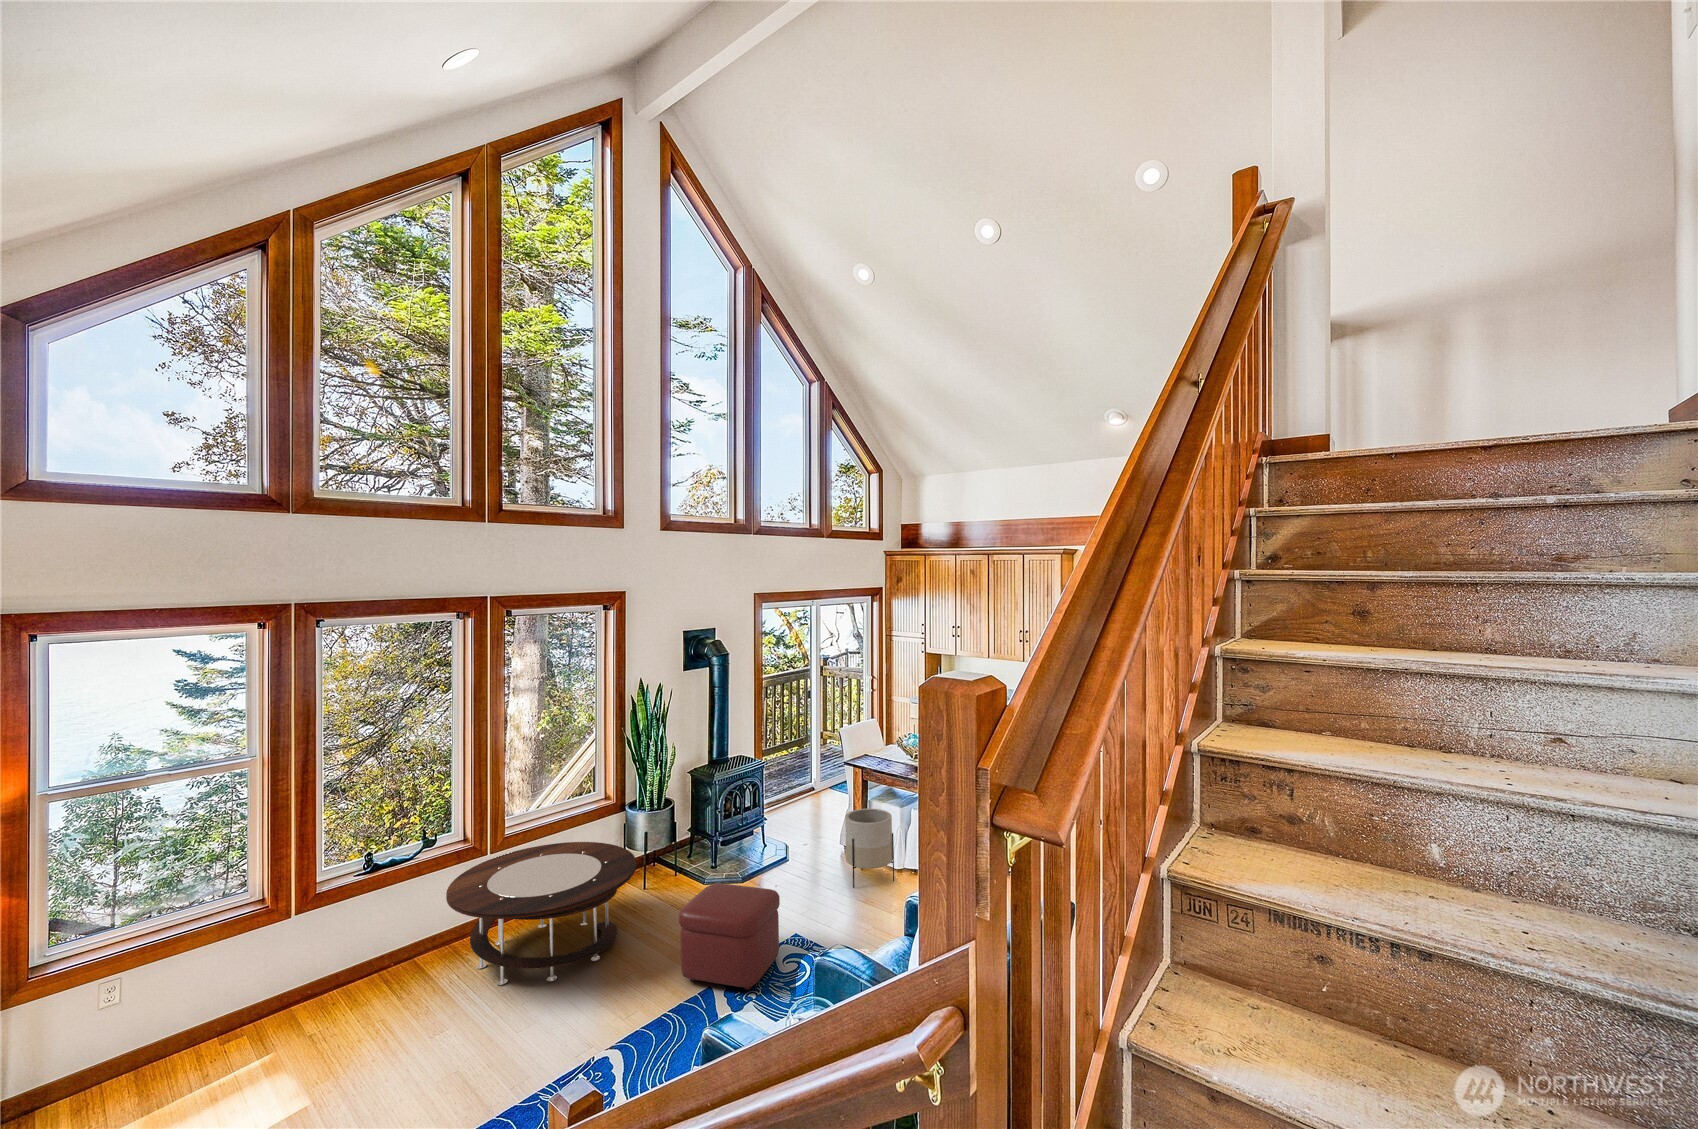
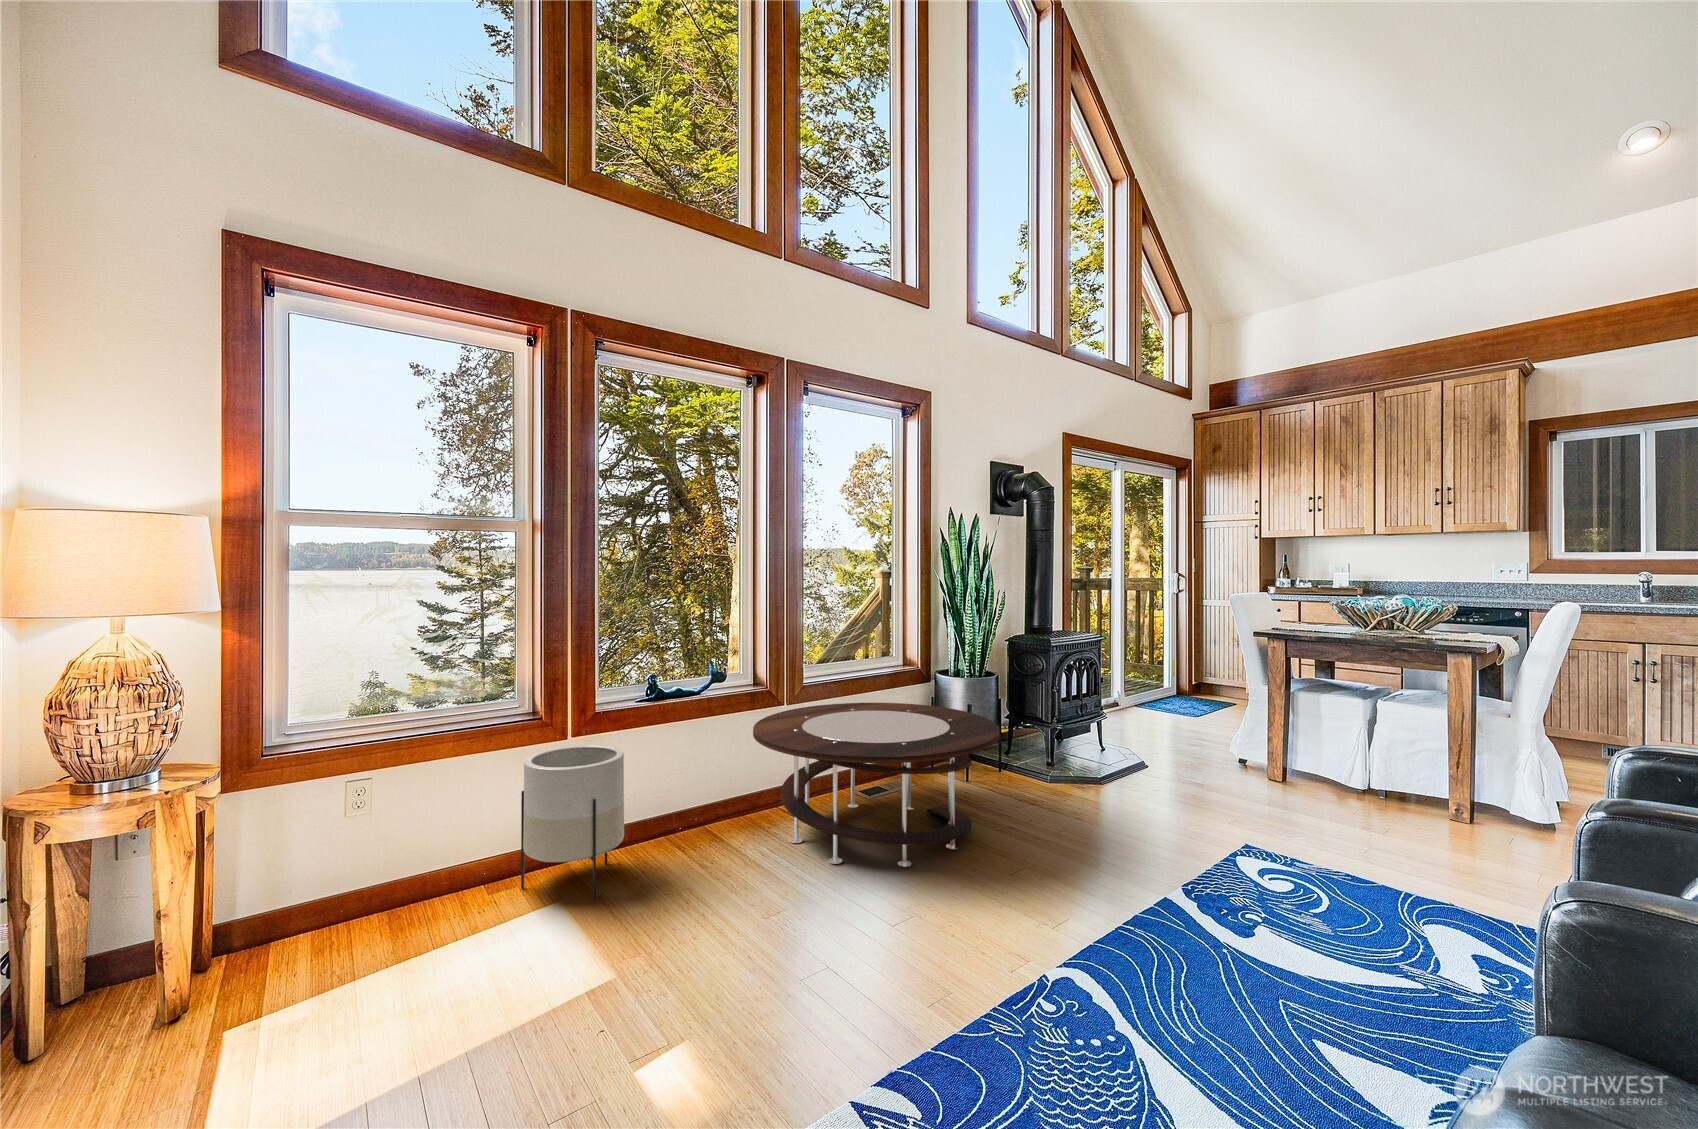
planter: present [845,809,894,888] -> present [521,745,624,900]
ottoman: present [679,884,780,990] -> none [1104,754,1256,909]

